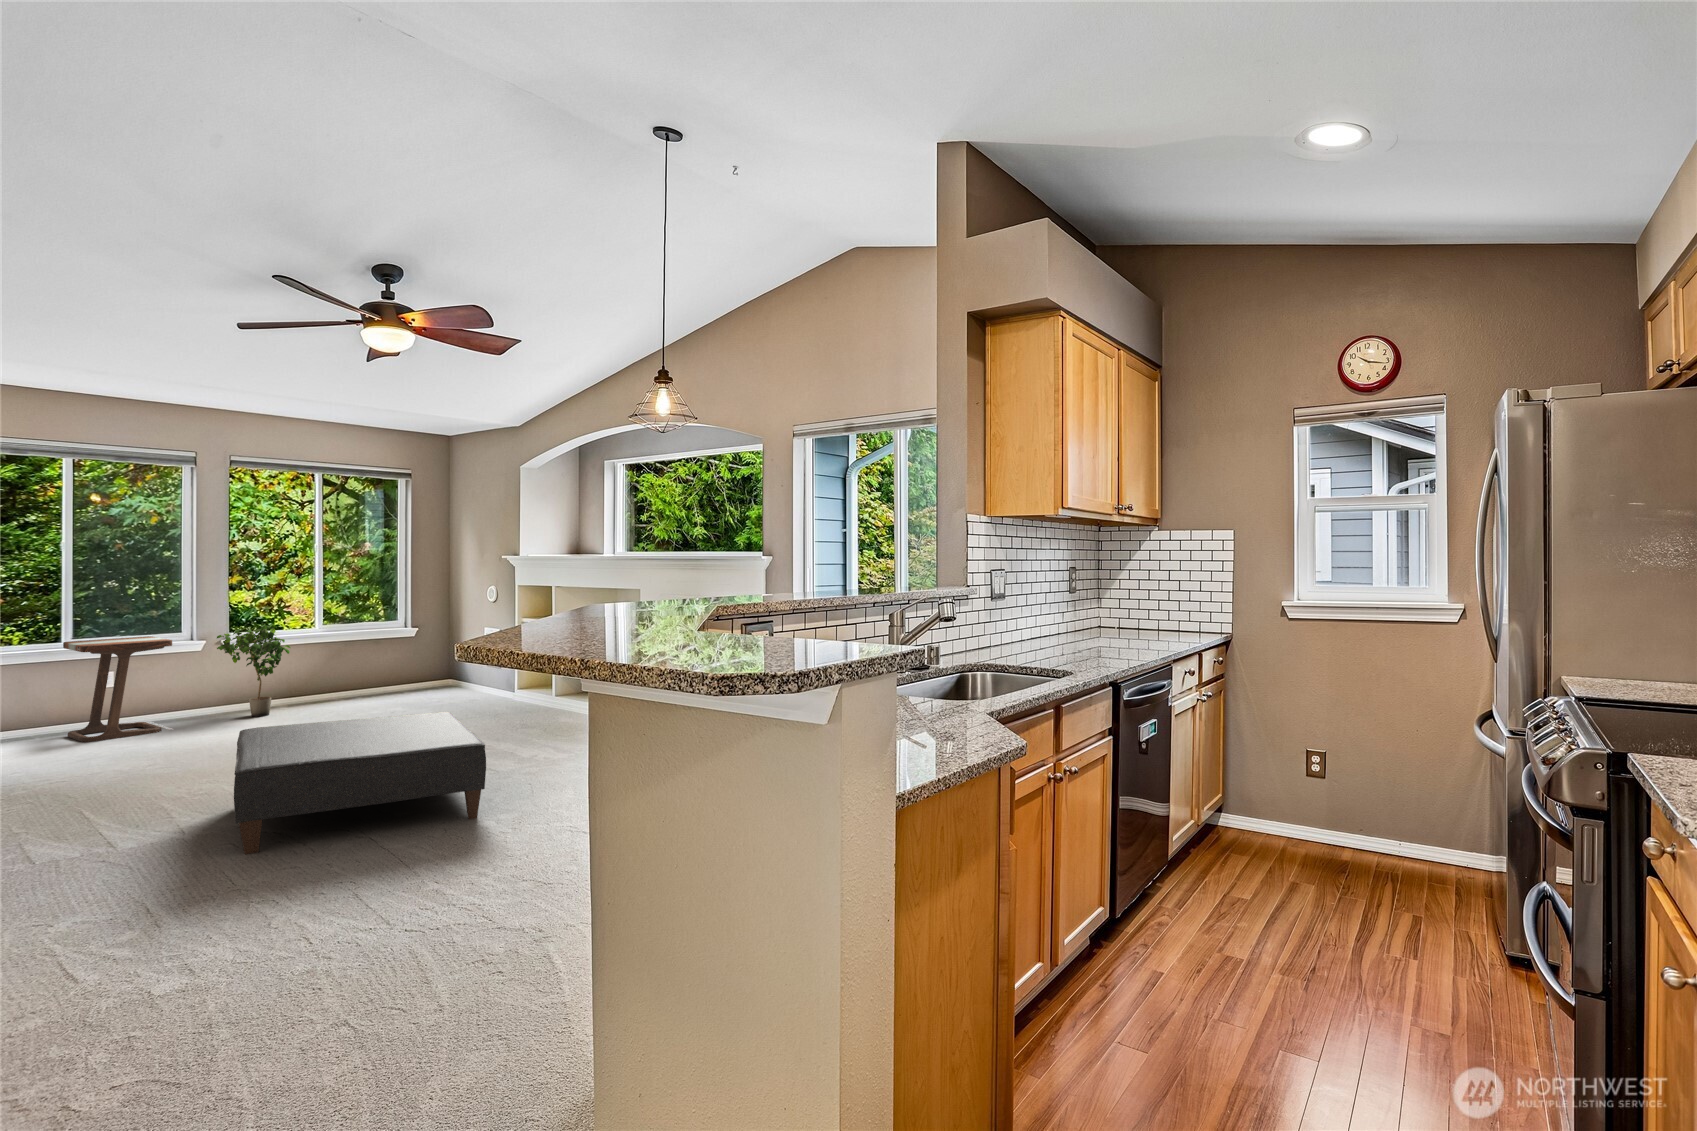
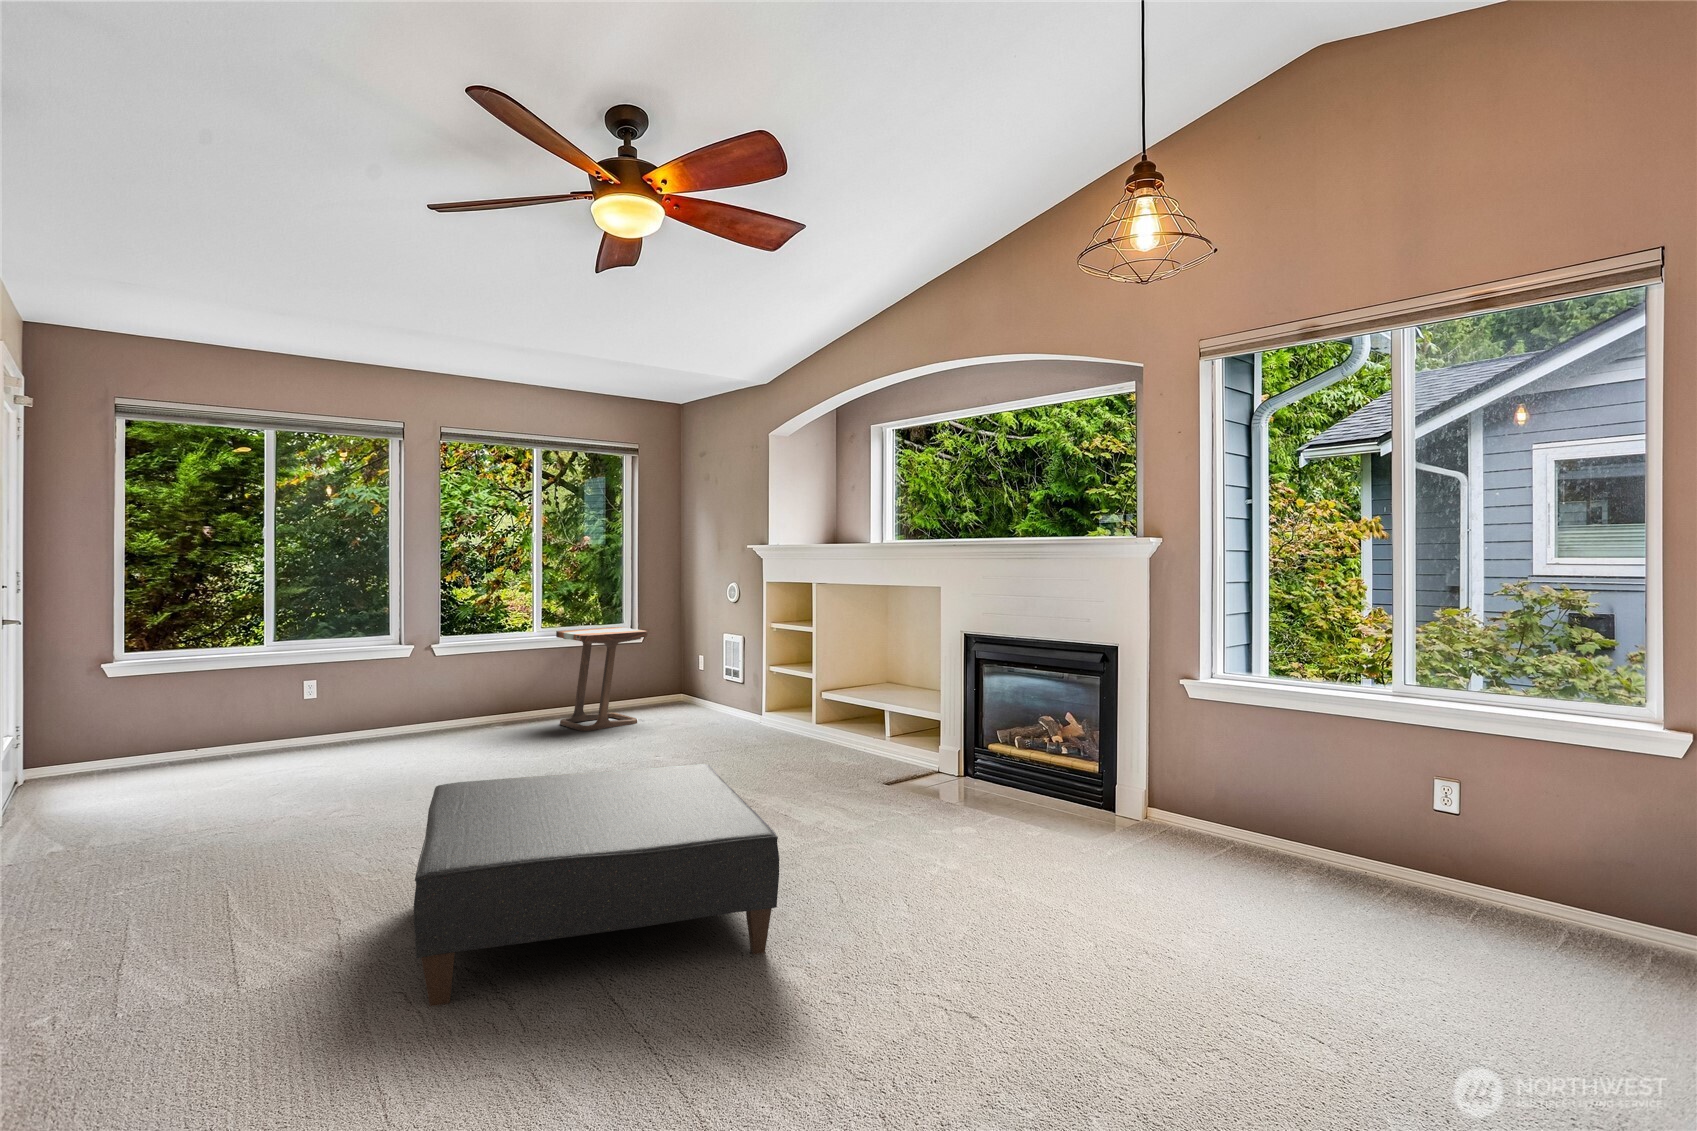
potted plant: present [217,625,291,717] -> none [425,629,507,741]
side table: present [63,636,172,742] -> present [556,627,647,731]

